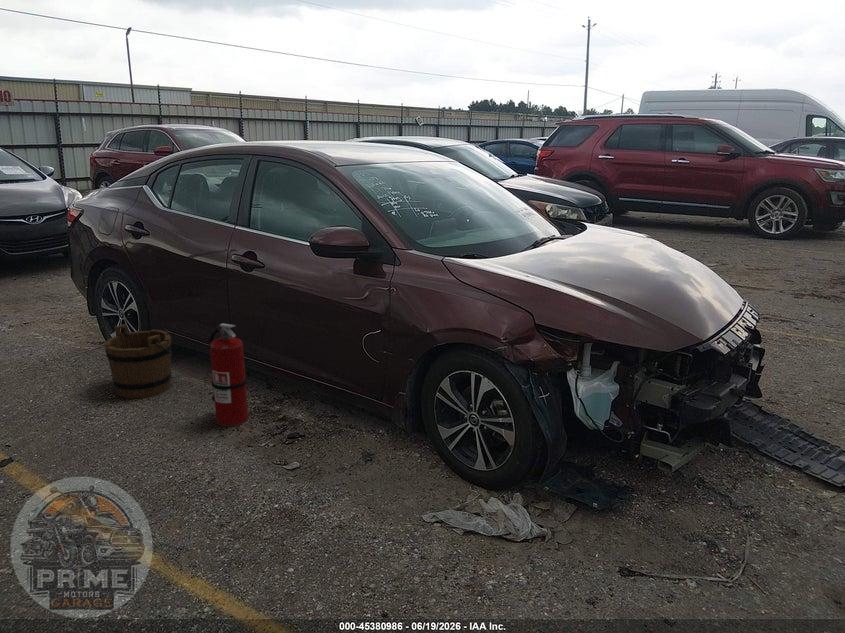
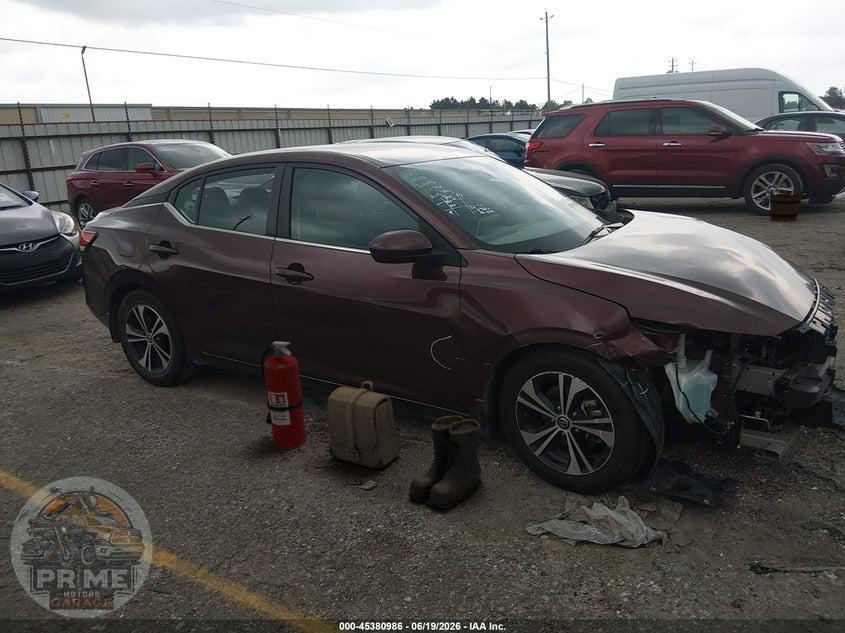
bucket: present [104,324,173,399] -> present [770,191,802,222]
backpack: none [262,367,330,451] -> present [327,381,401,469]
boots: none [323,406,400,492] -> present [408,416,482,508]

